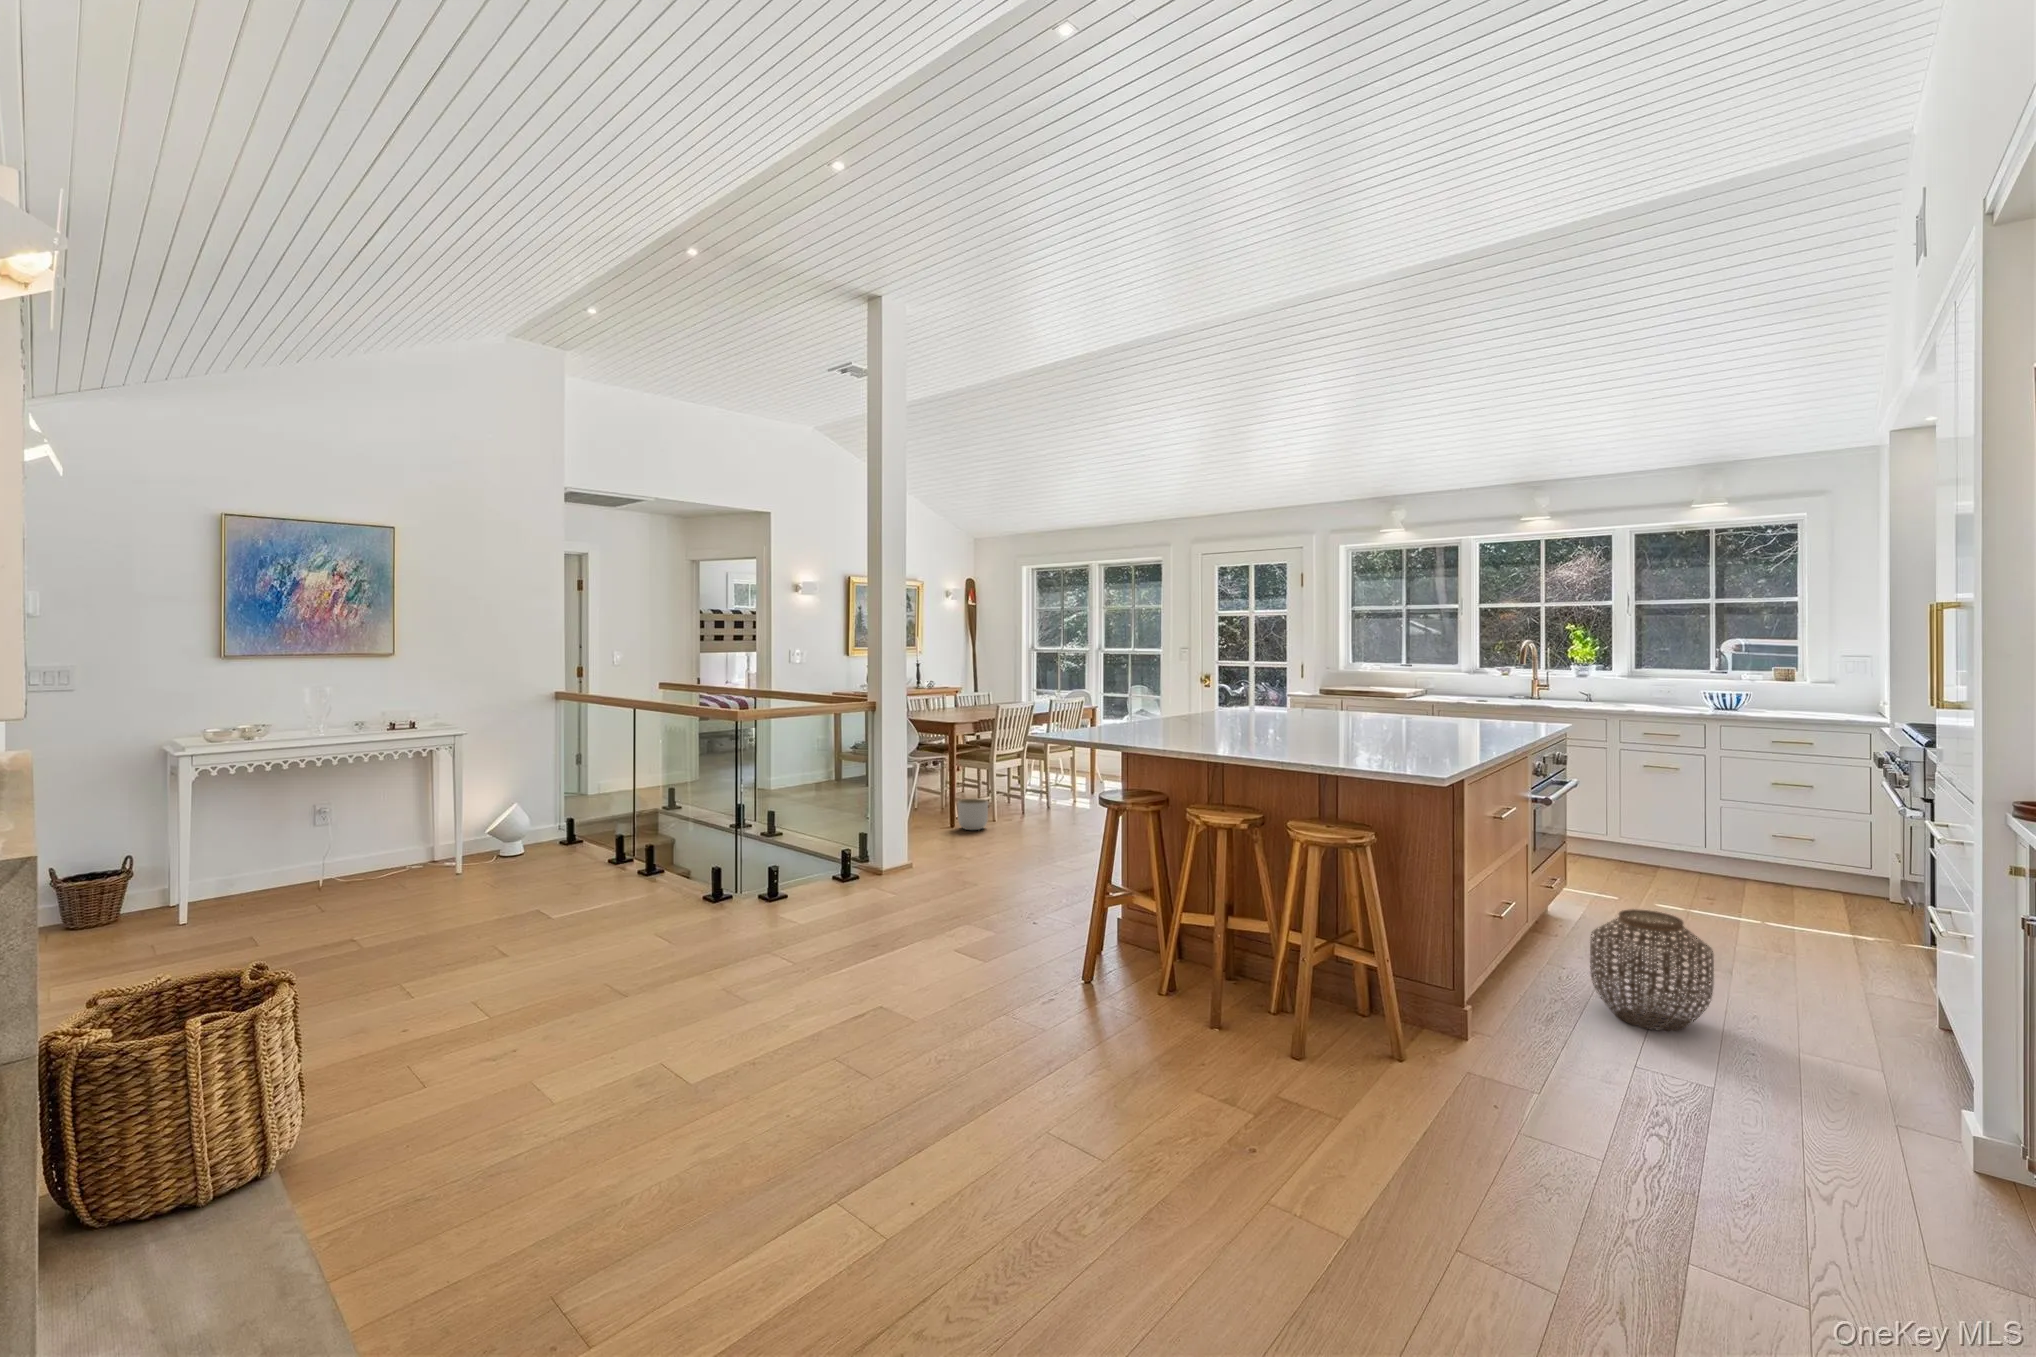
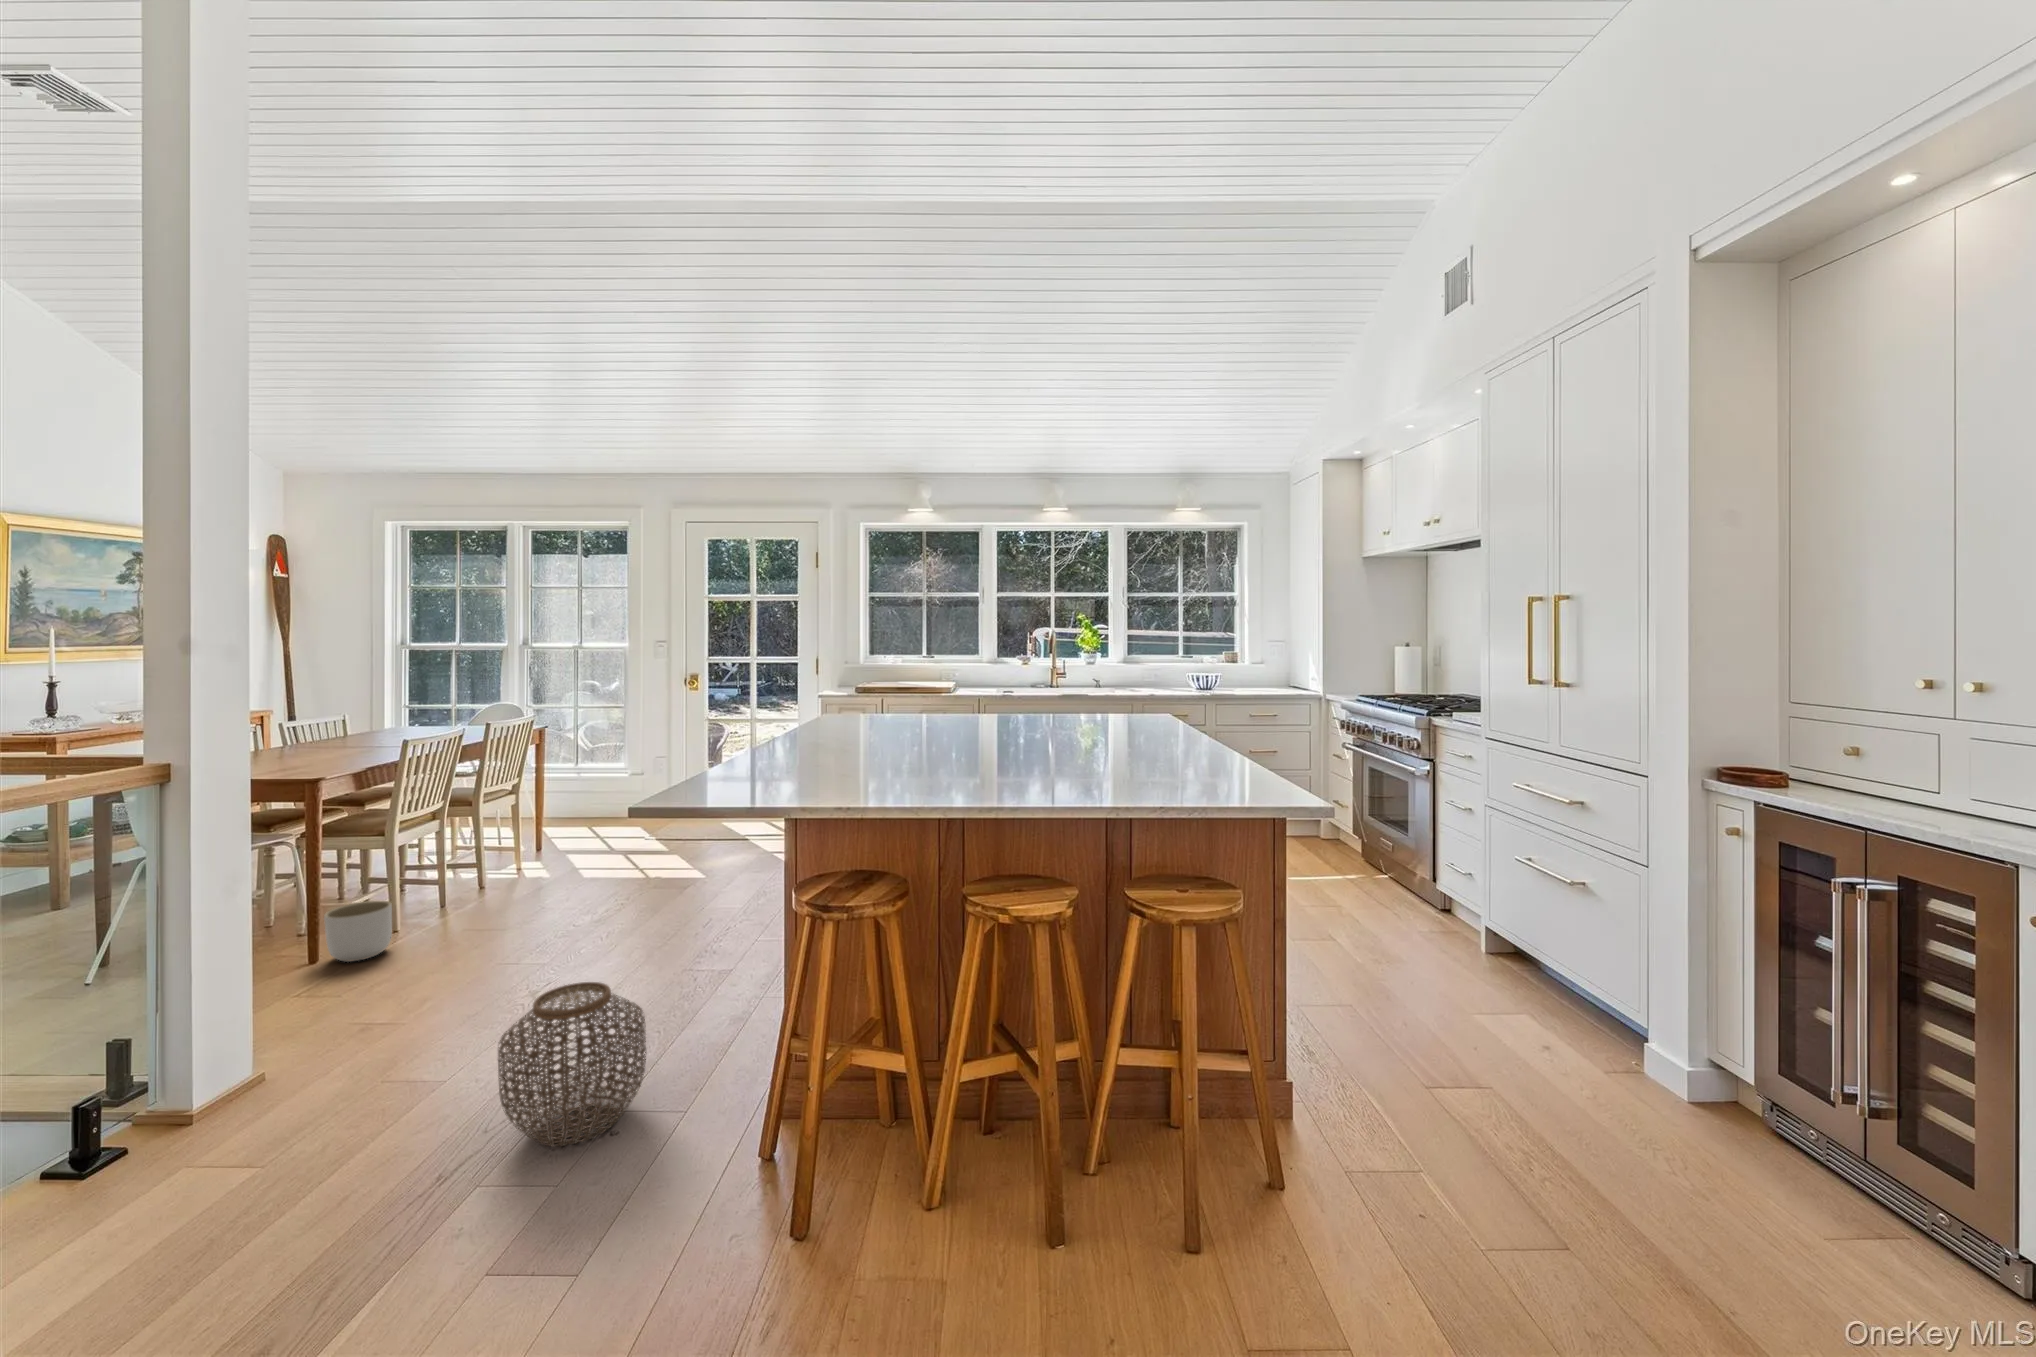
woven basket: present [1590,909,1714,1031] -> present [498,982,646,1146]

